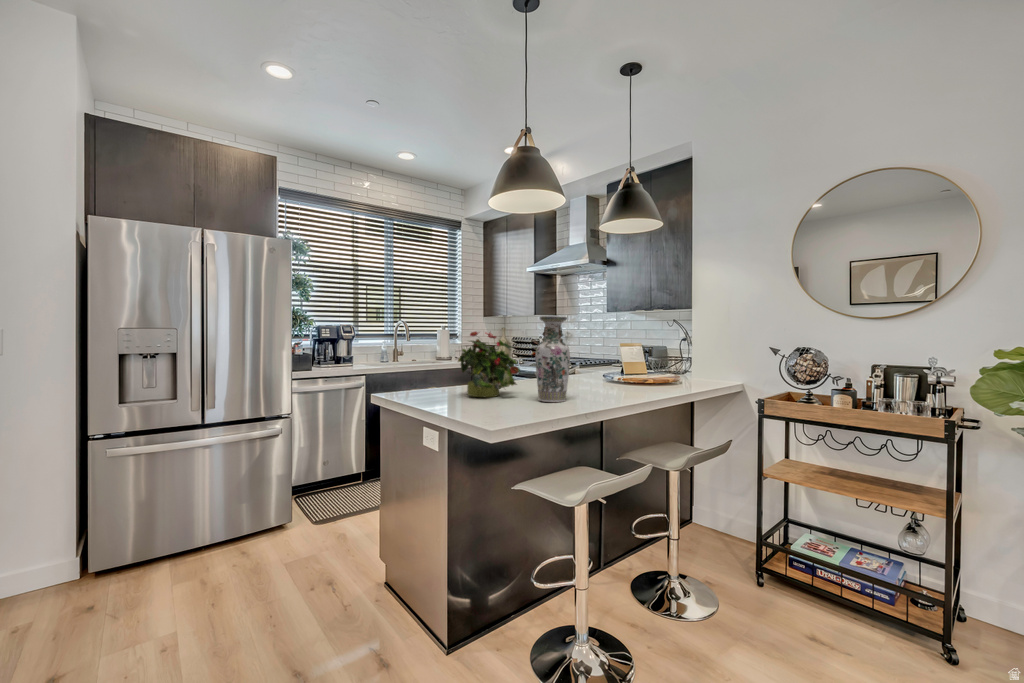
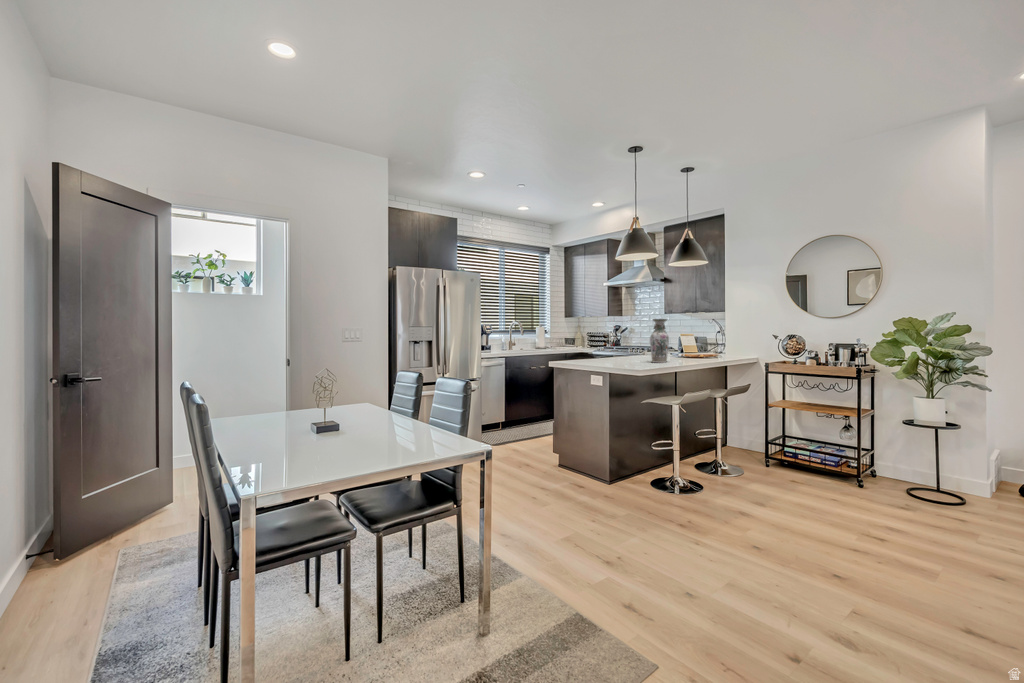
potted plant: present [458,332,520,397] -> none [599,327,638,362]

